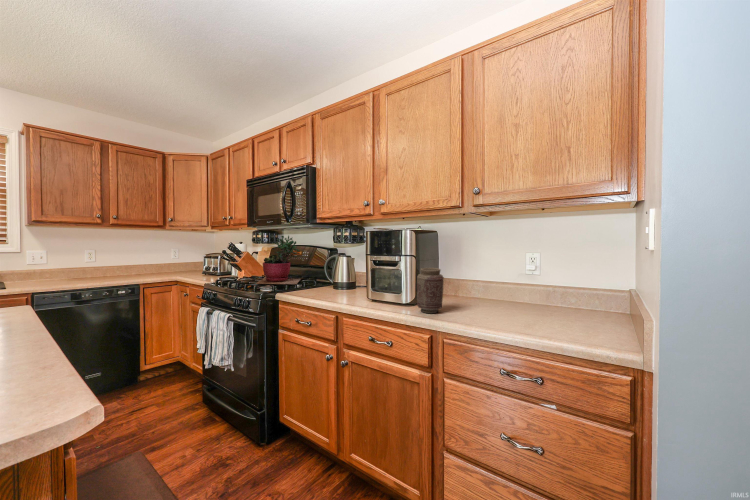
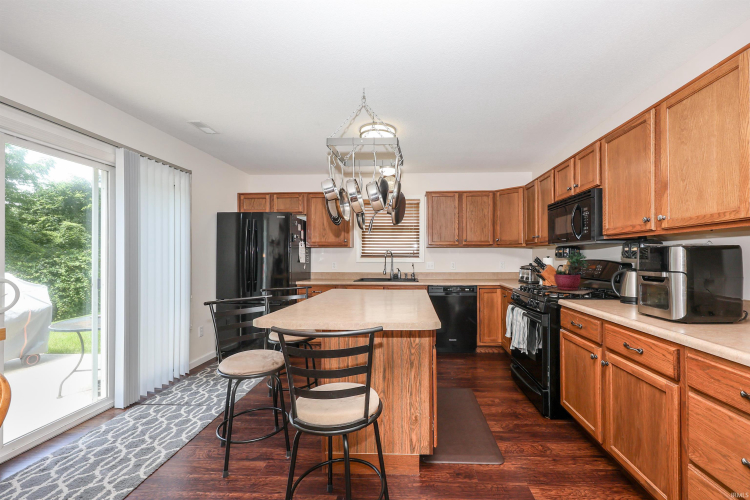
vase: present [417,268,444,313] -> none [673,284,710,330]

